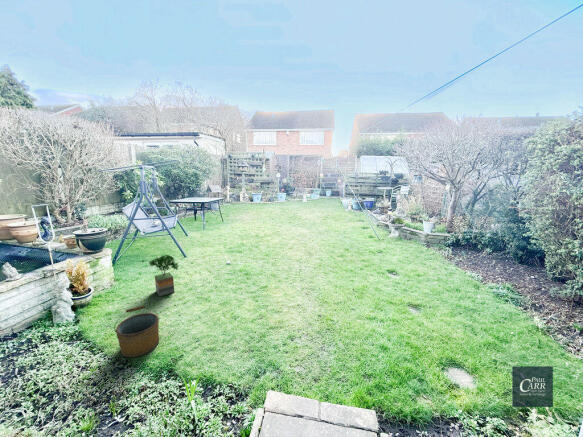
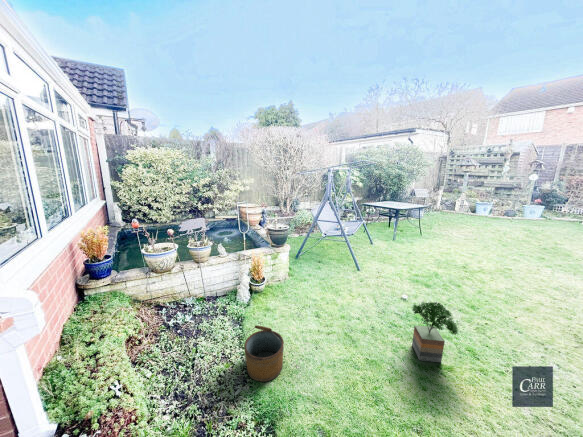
potted tree: present [149,255,179,296] -> present [412,302,458,362]

